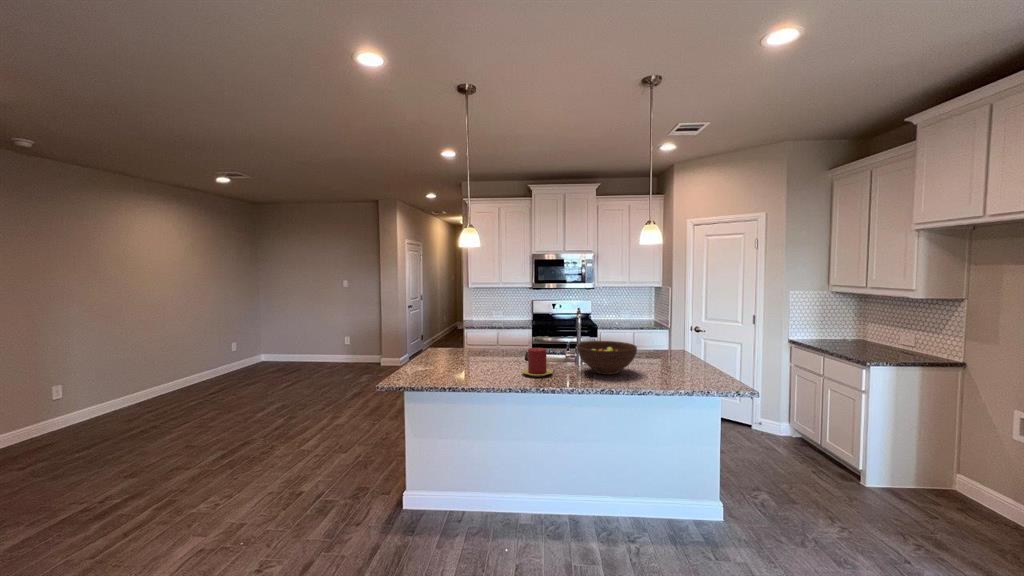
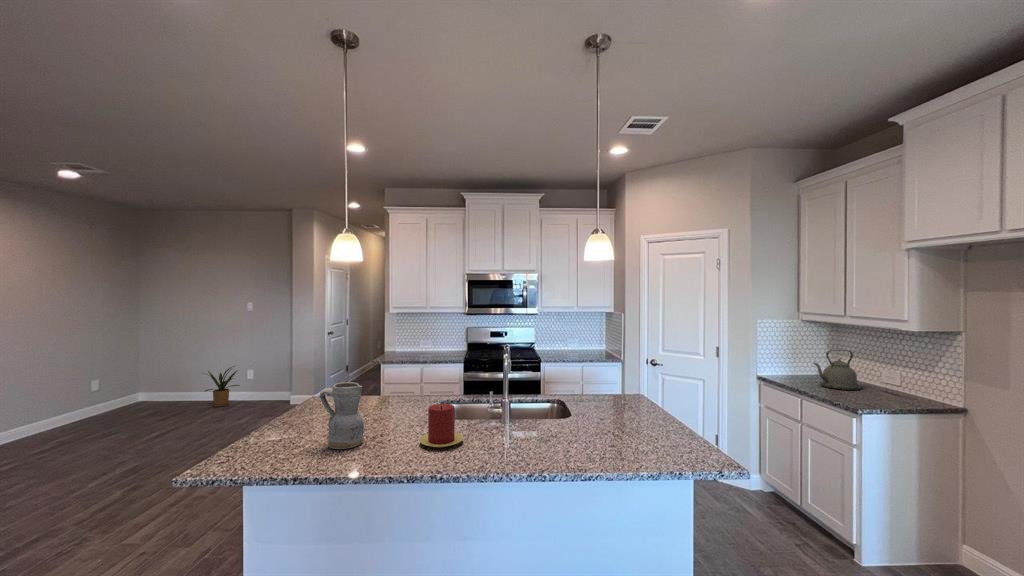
kettle: none [836,317,878,350] -> present [814,350,860,390]
house plant: none [311,332,344,366] -> present [205,366,240,407]
ceramic pitcher: none [455,332,483,376] -> present [320,382,364,449]
fruit bowl: present [577,341,637,375] -> none [499,390,580,441]

